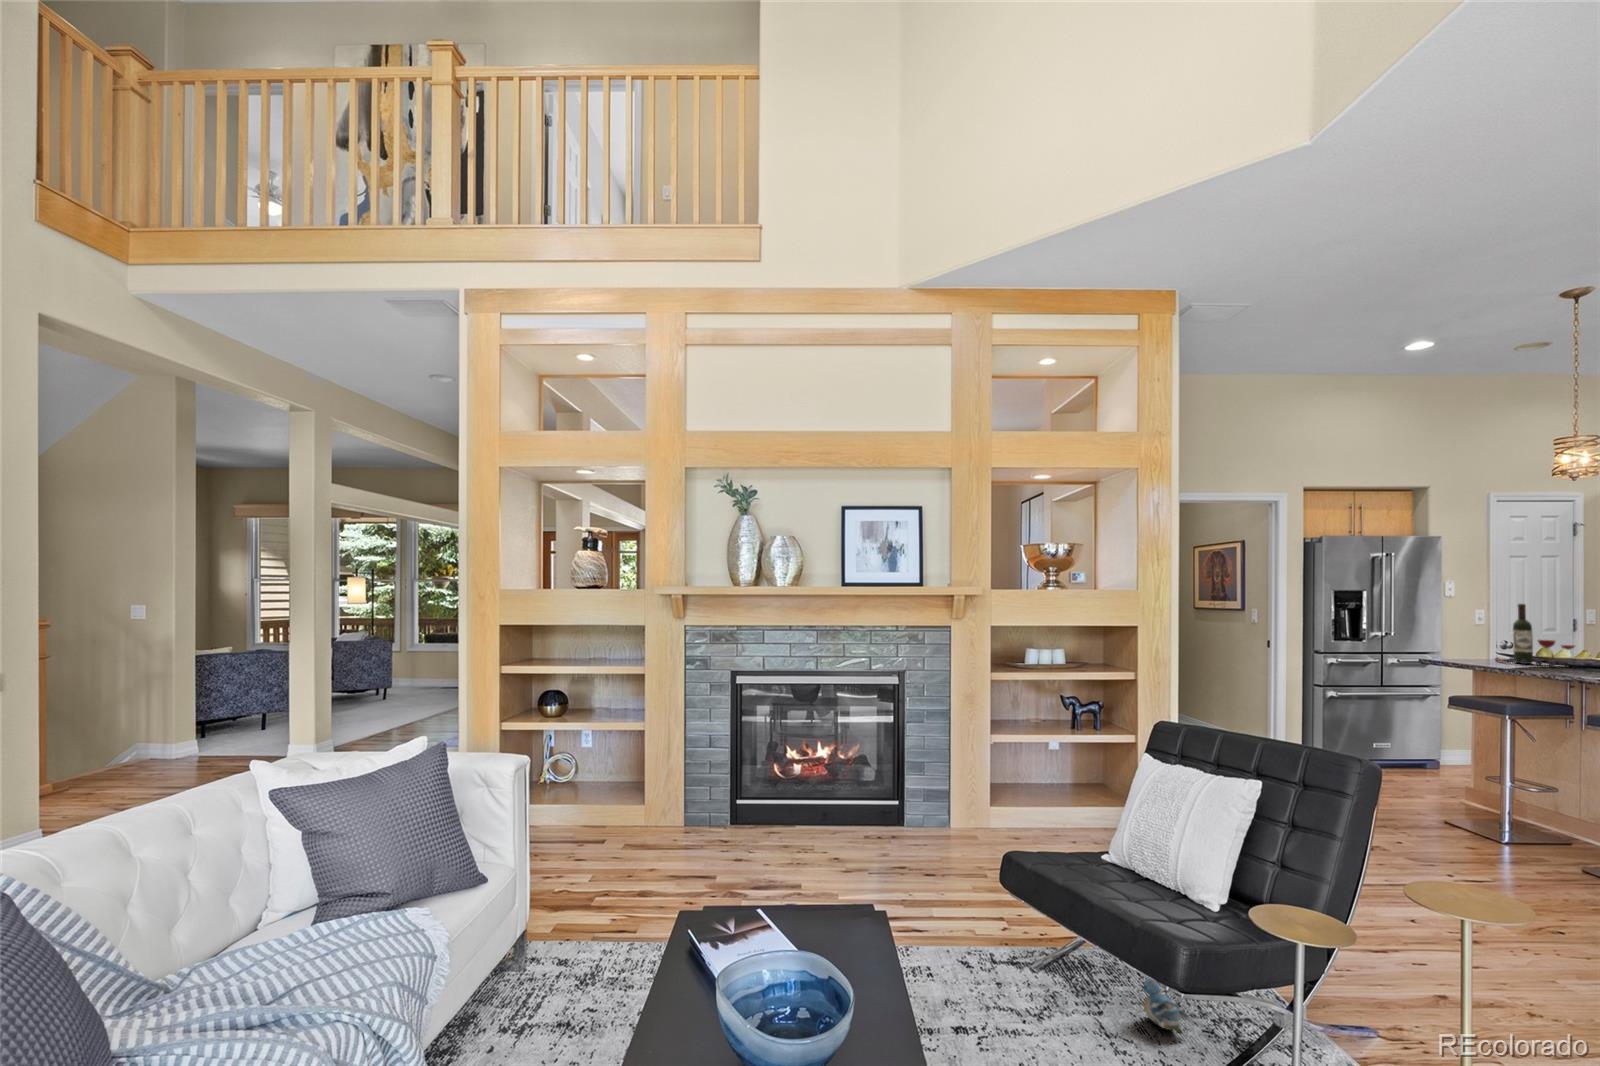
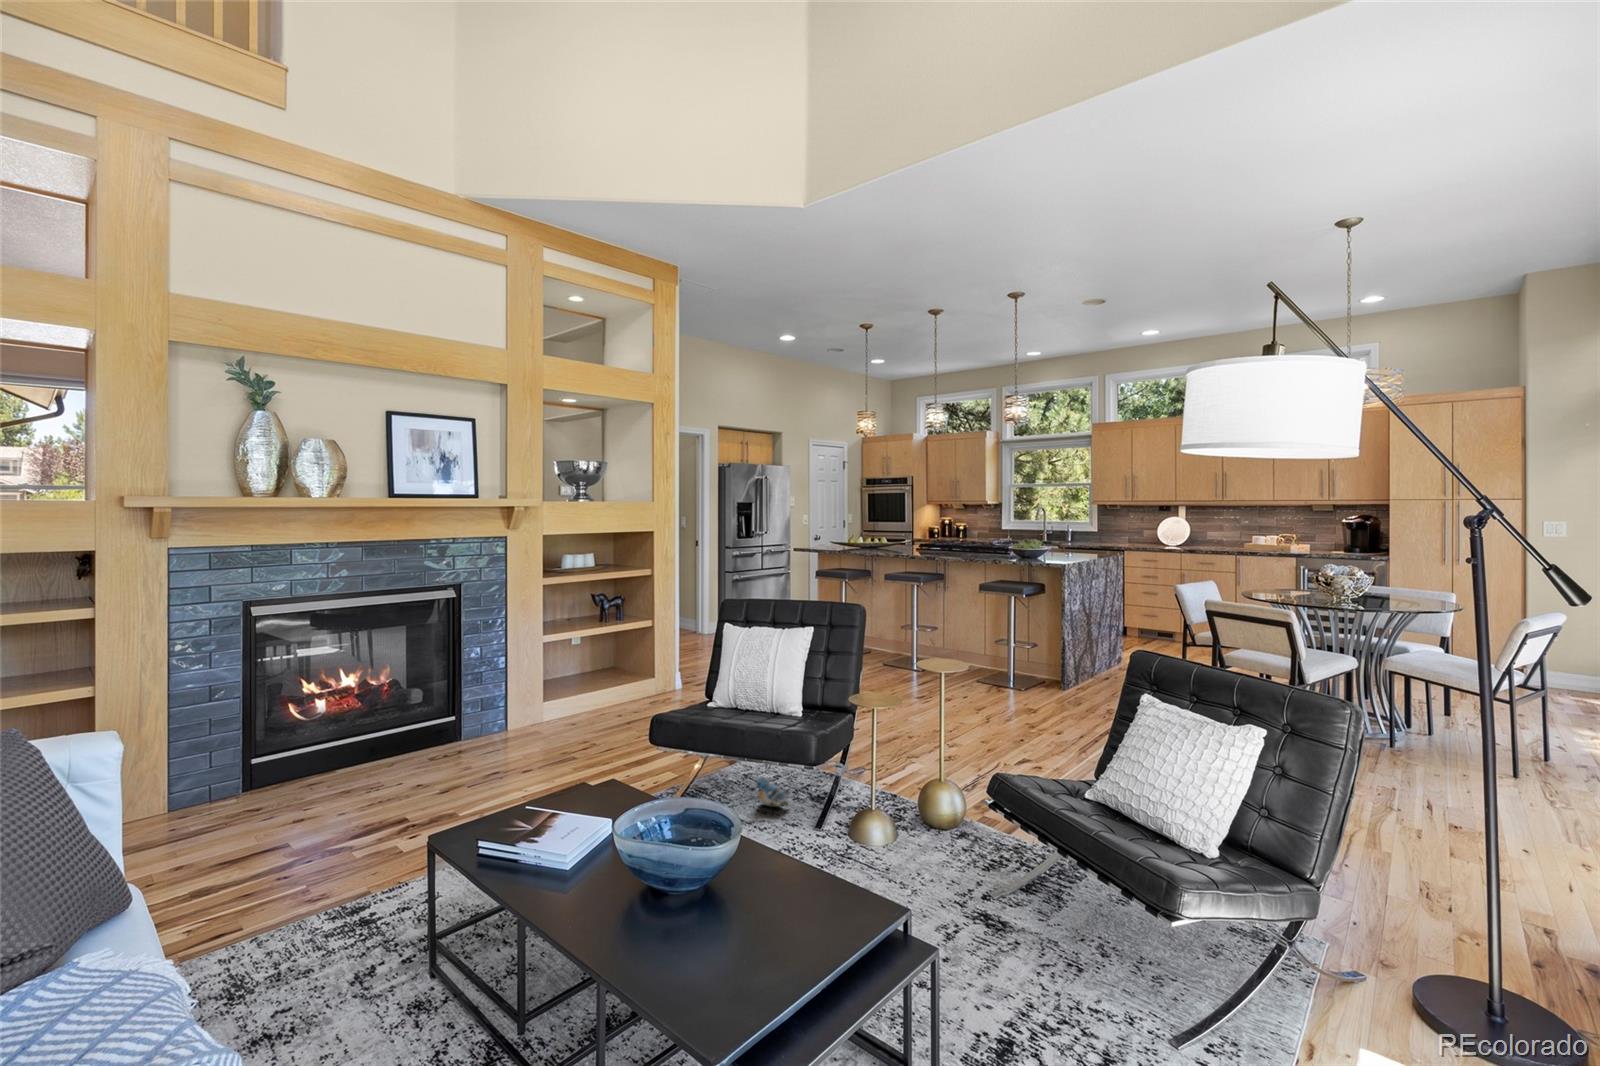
wine bottle: present [1495,604,1575,666] -> none [839,509,879,547]

